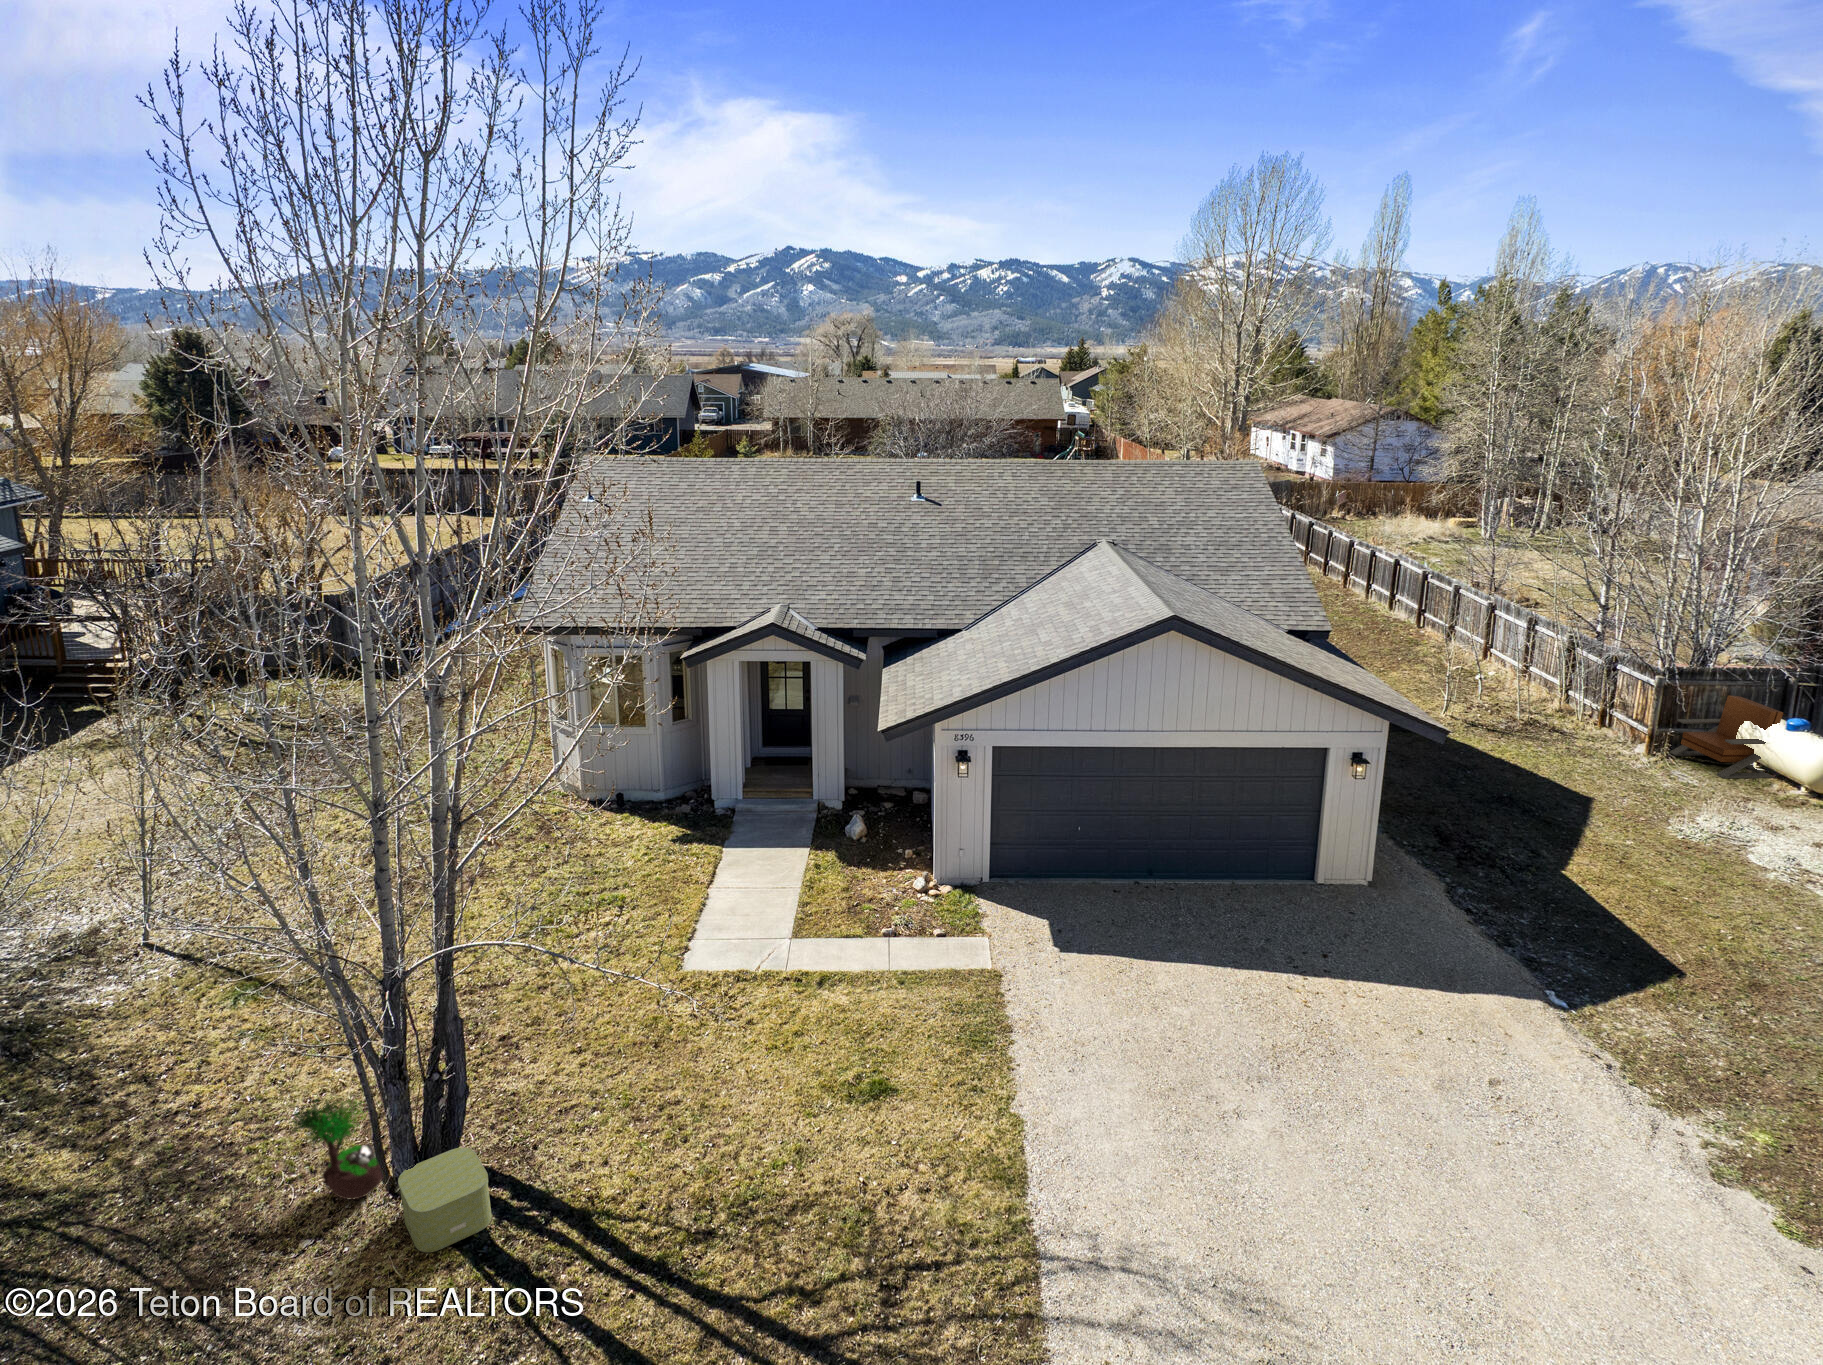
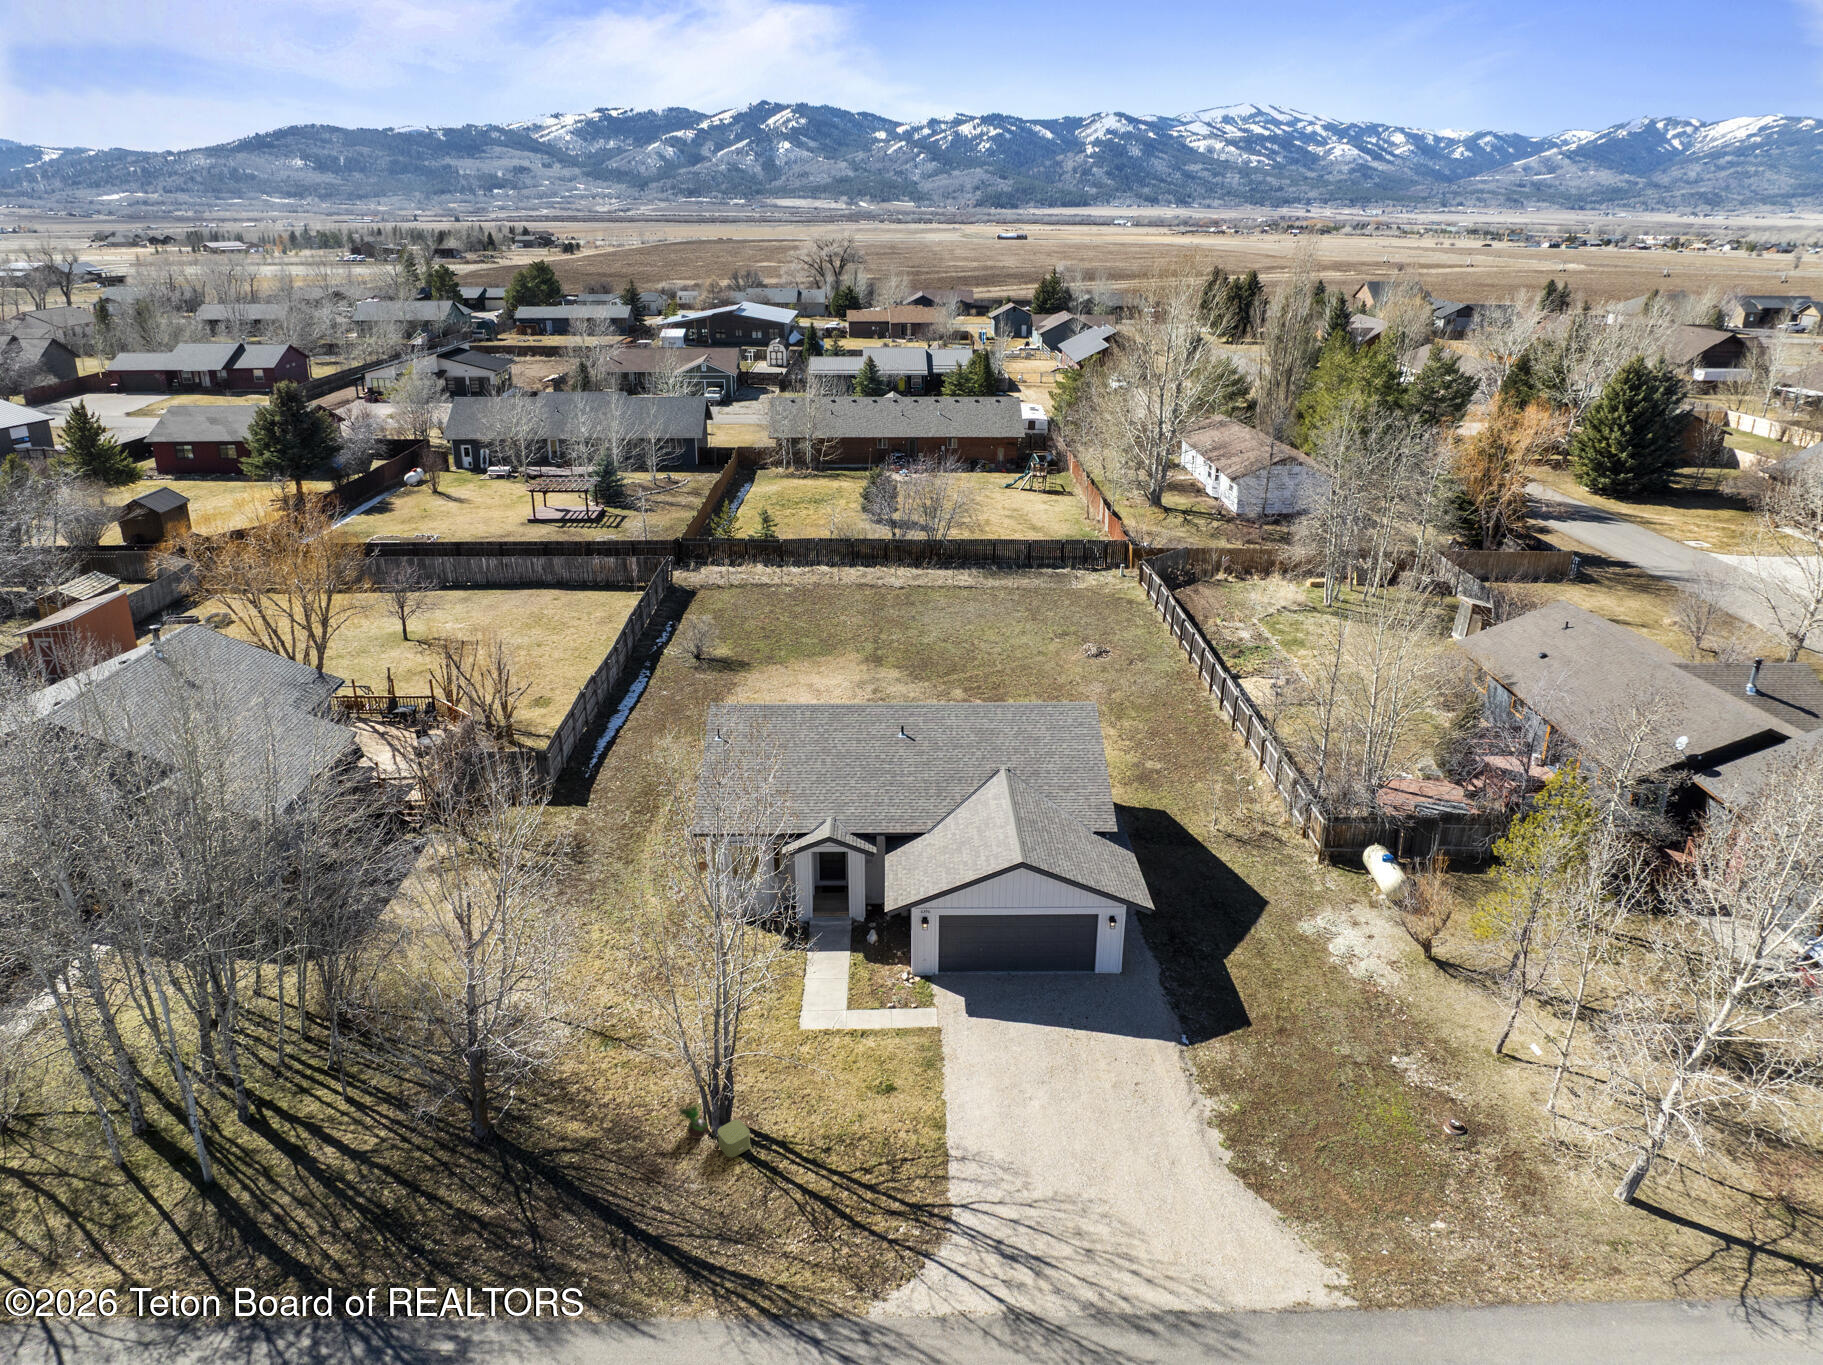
lounge chair: present [1670,695,1783,778] -> none [1325,843,1378,893]

